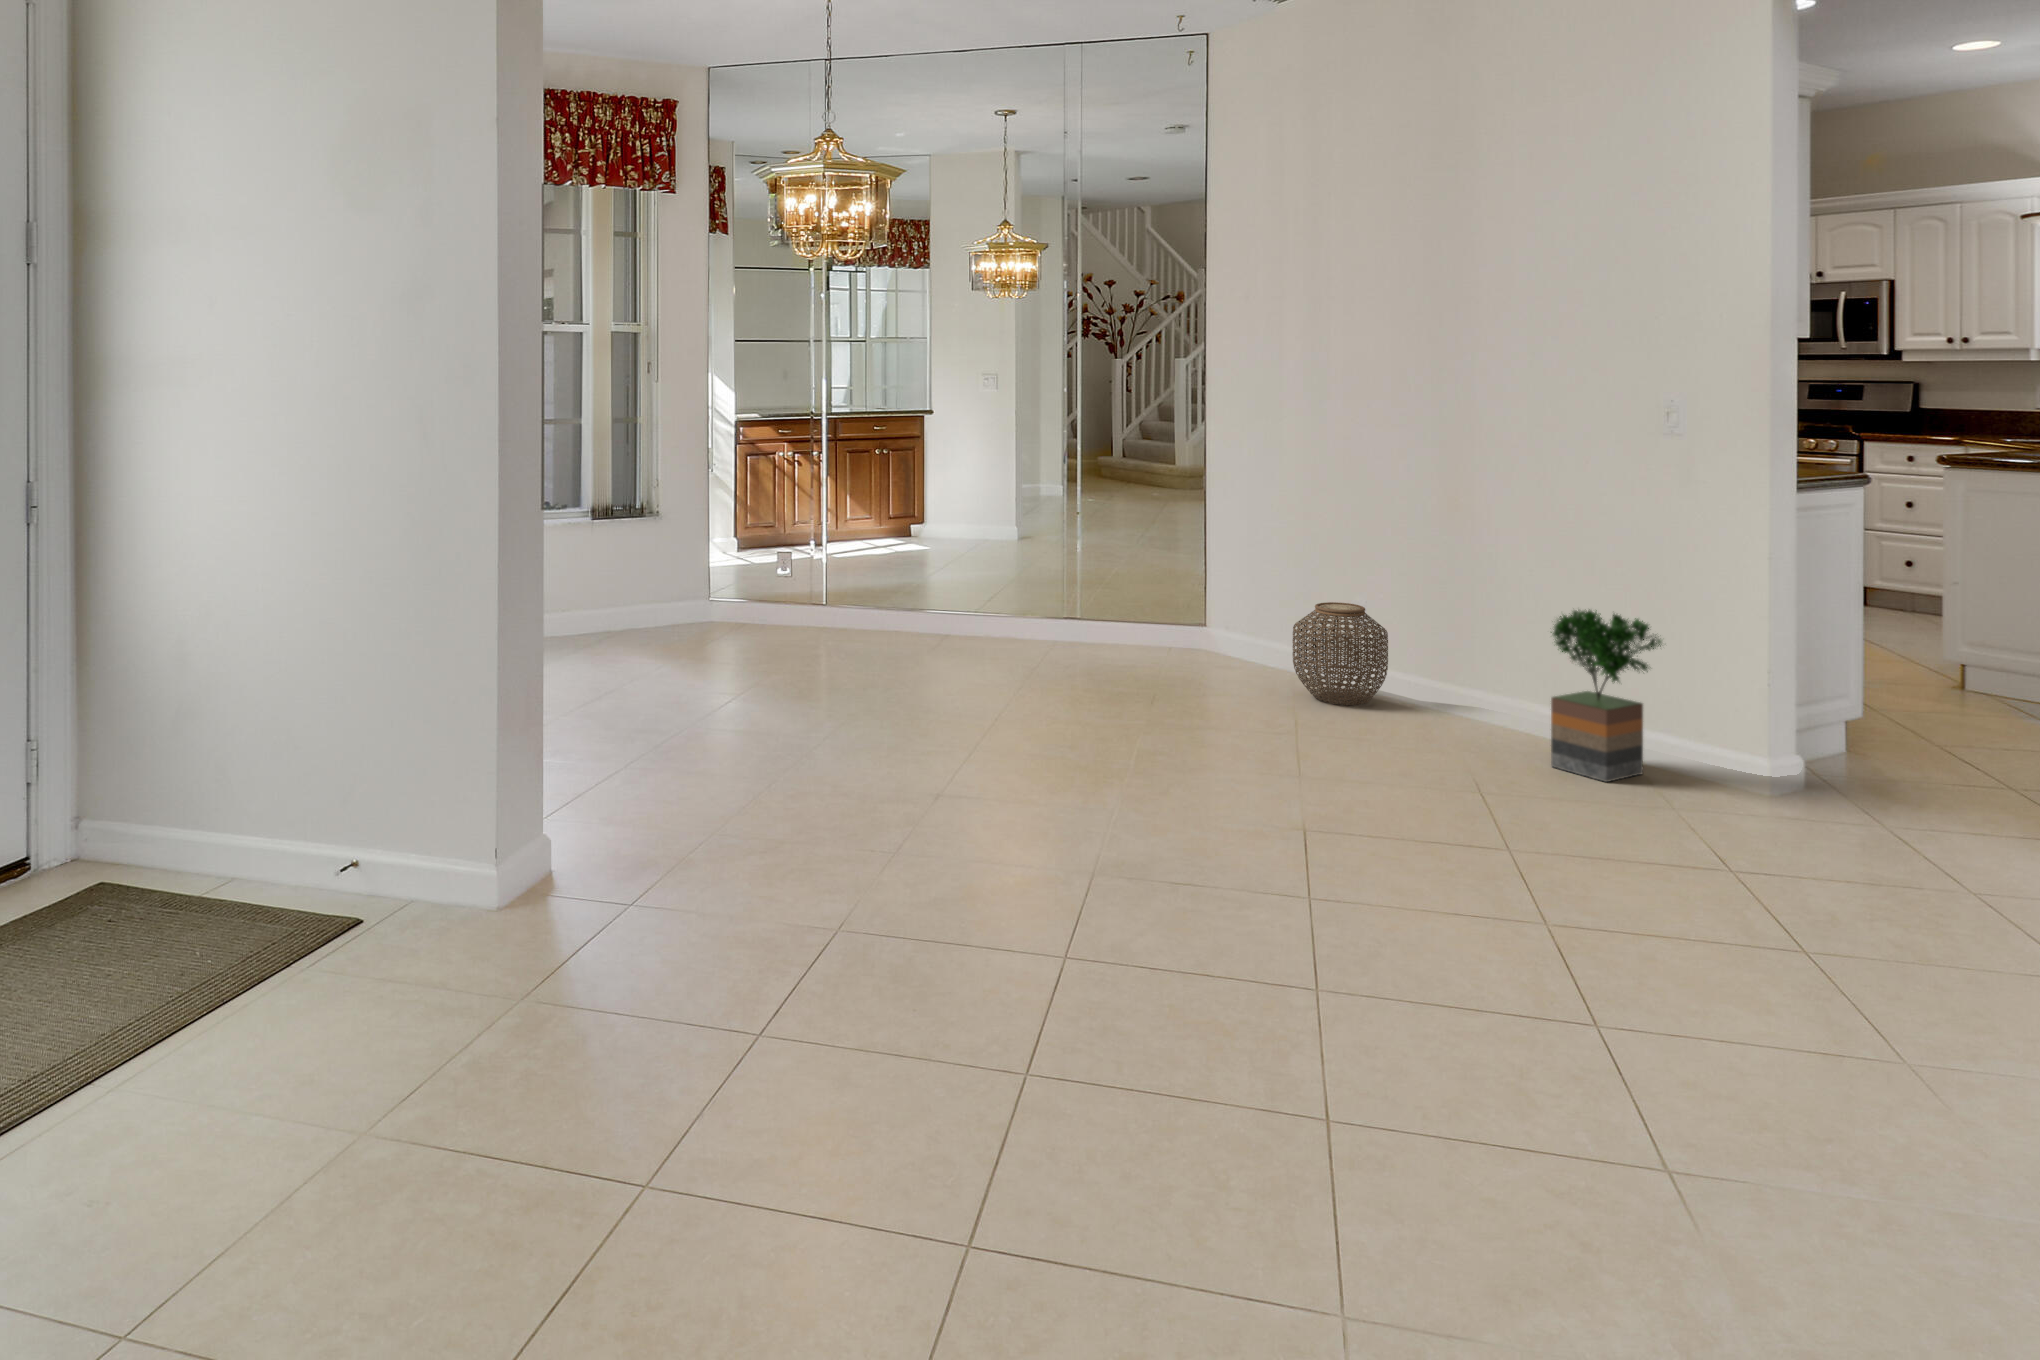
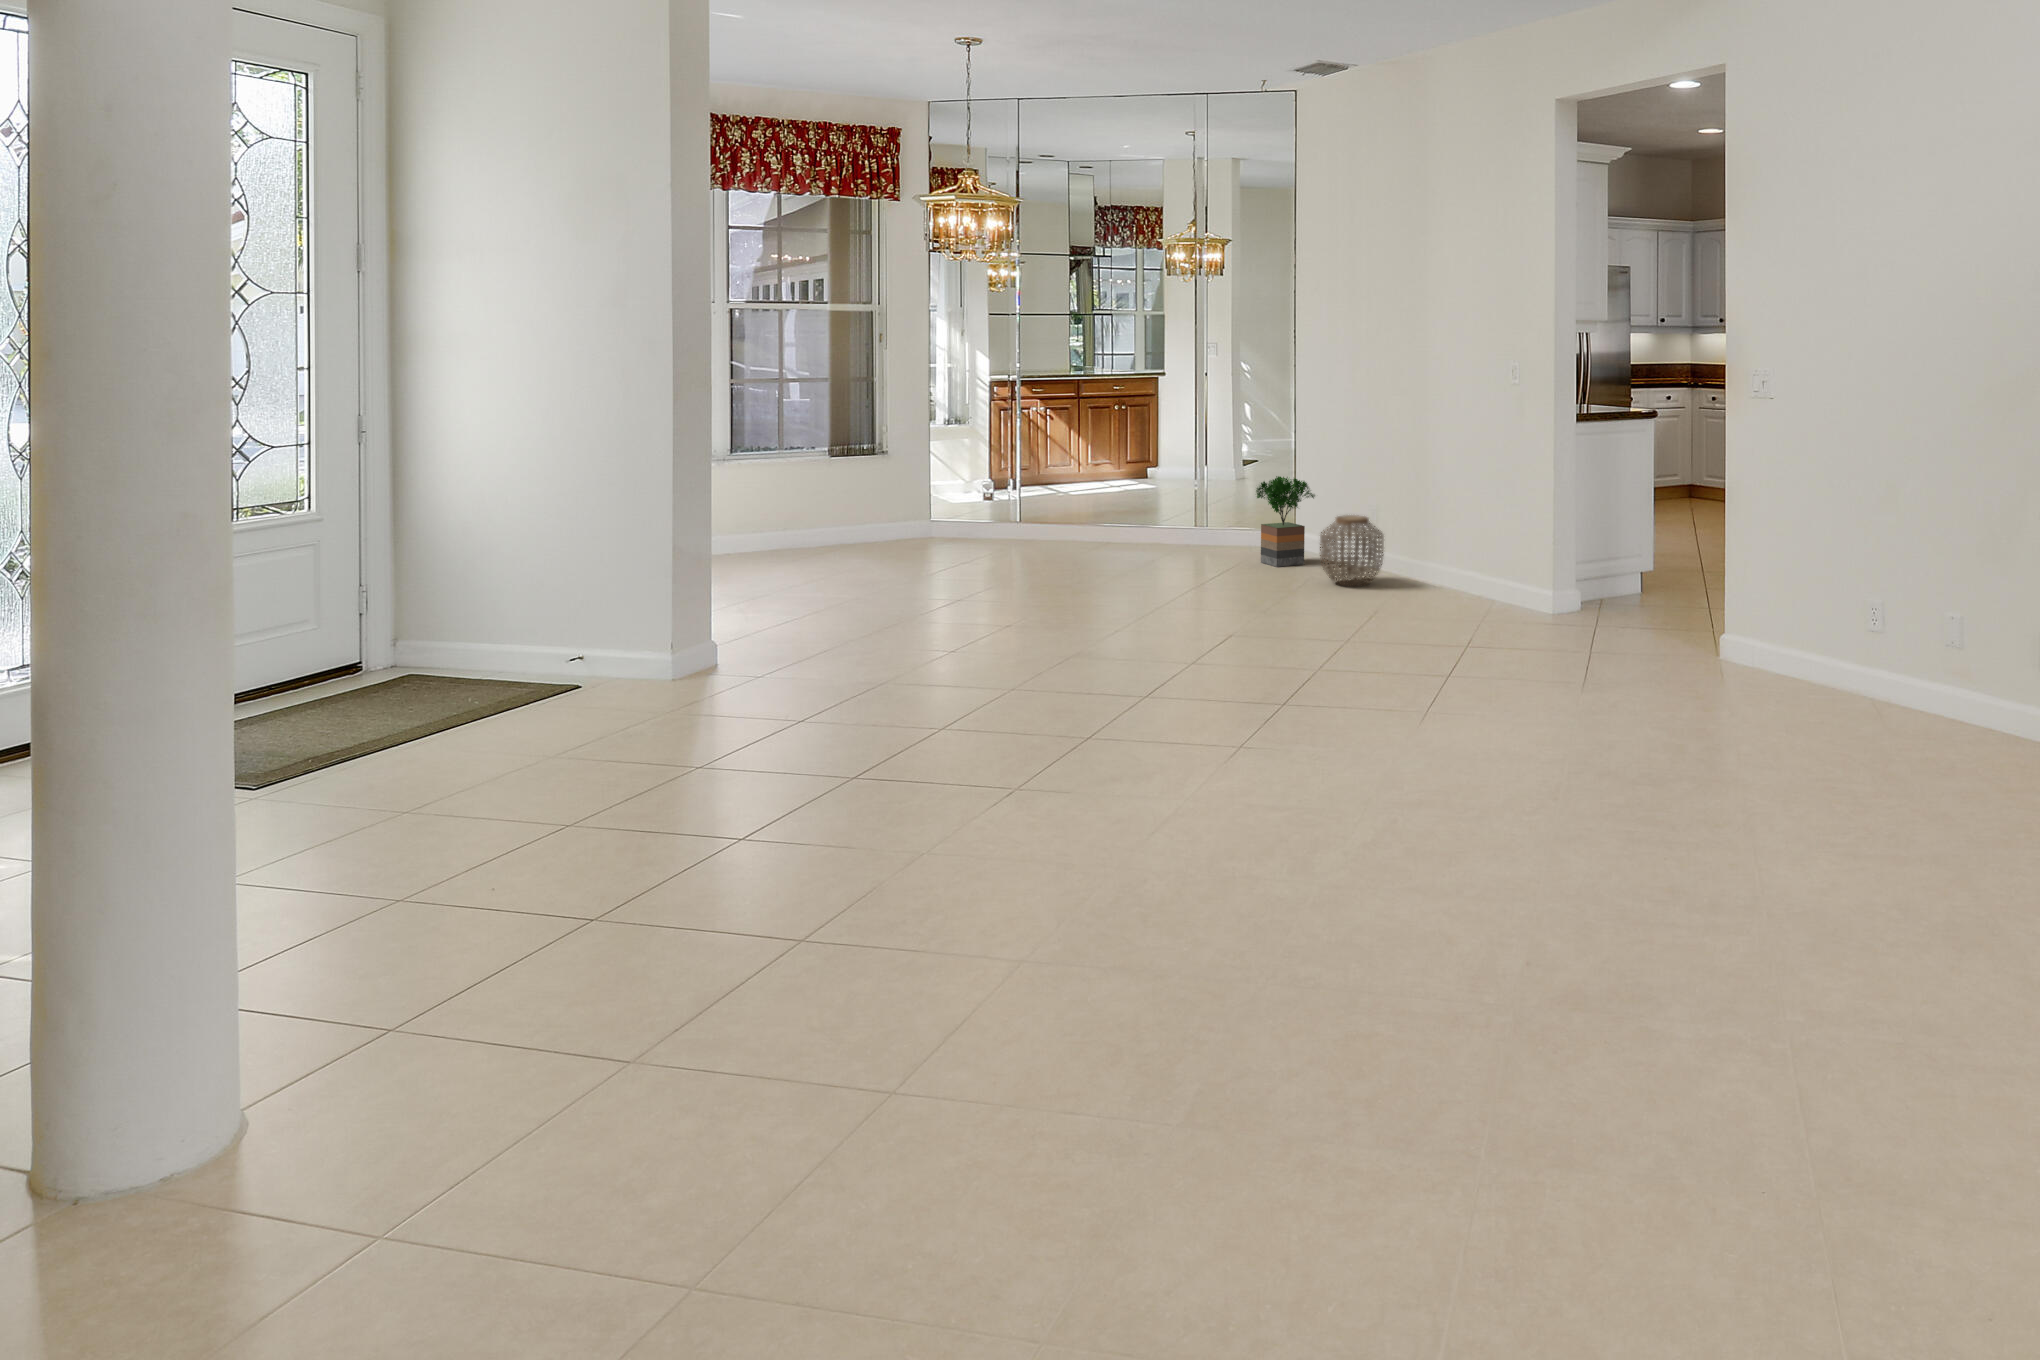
potted tree: present [1551,609,1662,782] -> present [1256,476,1315,567]

